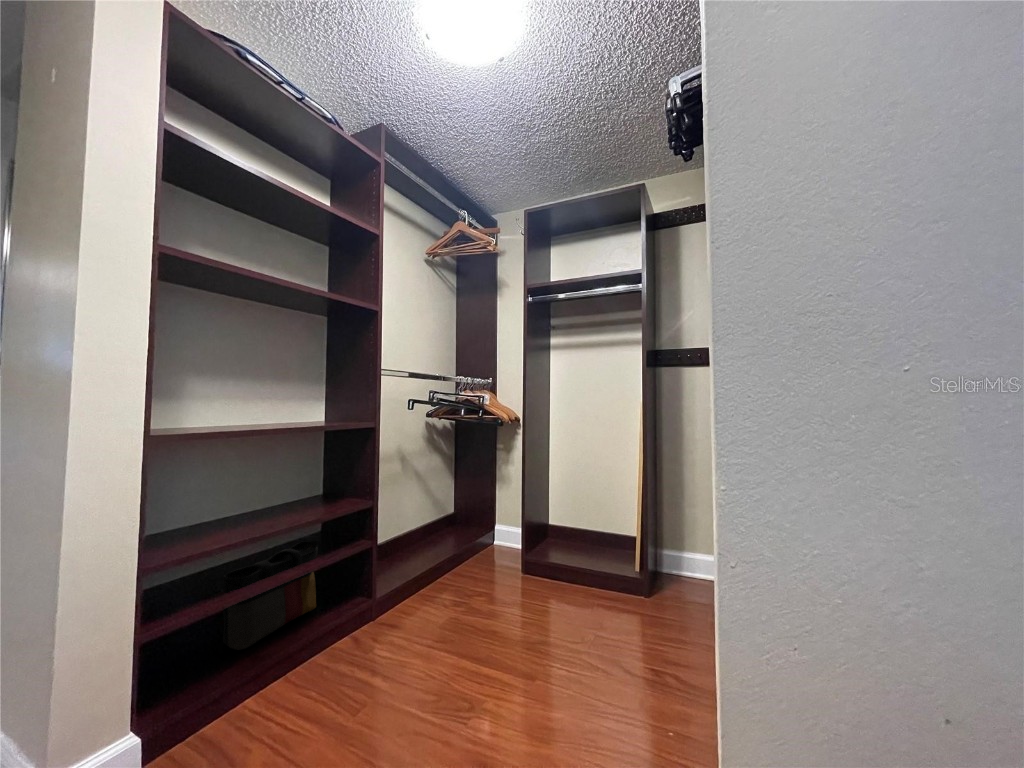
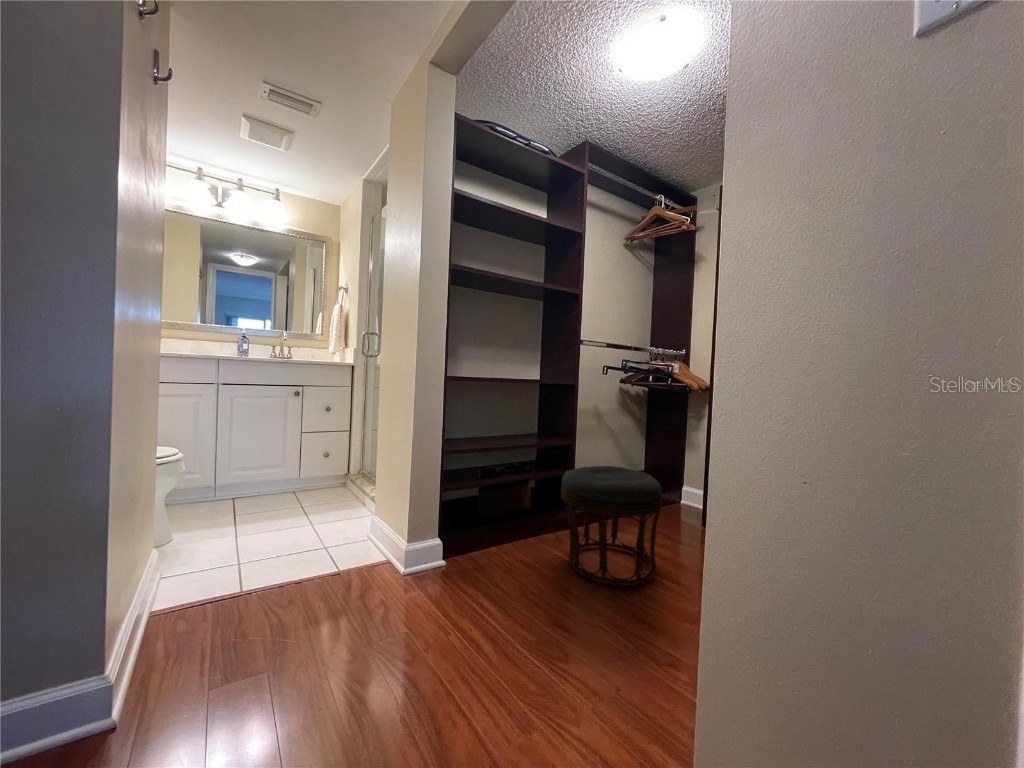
ottoman: none [364,529,495,703] -> present [561,466,663,585]

